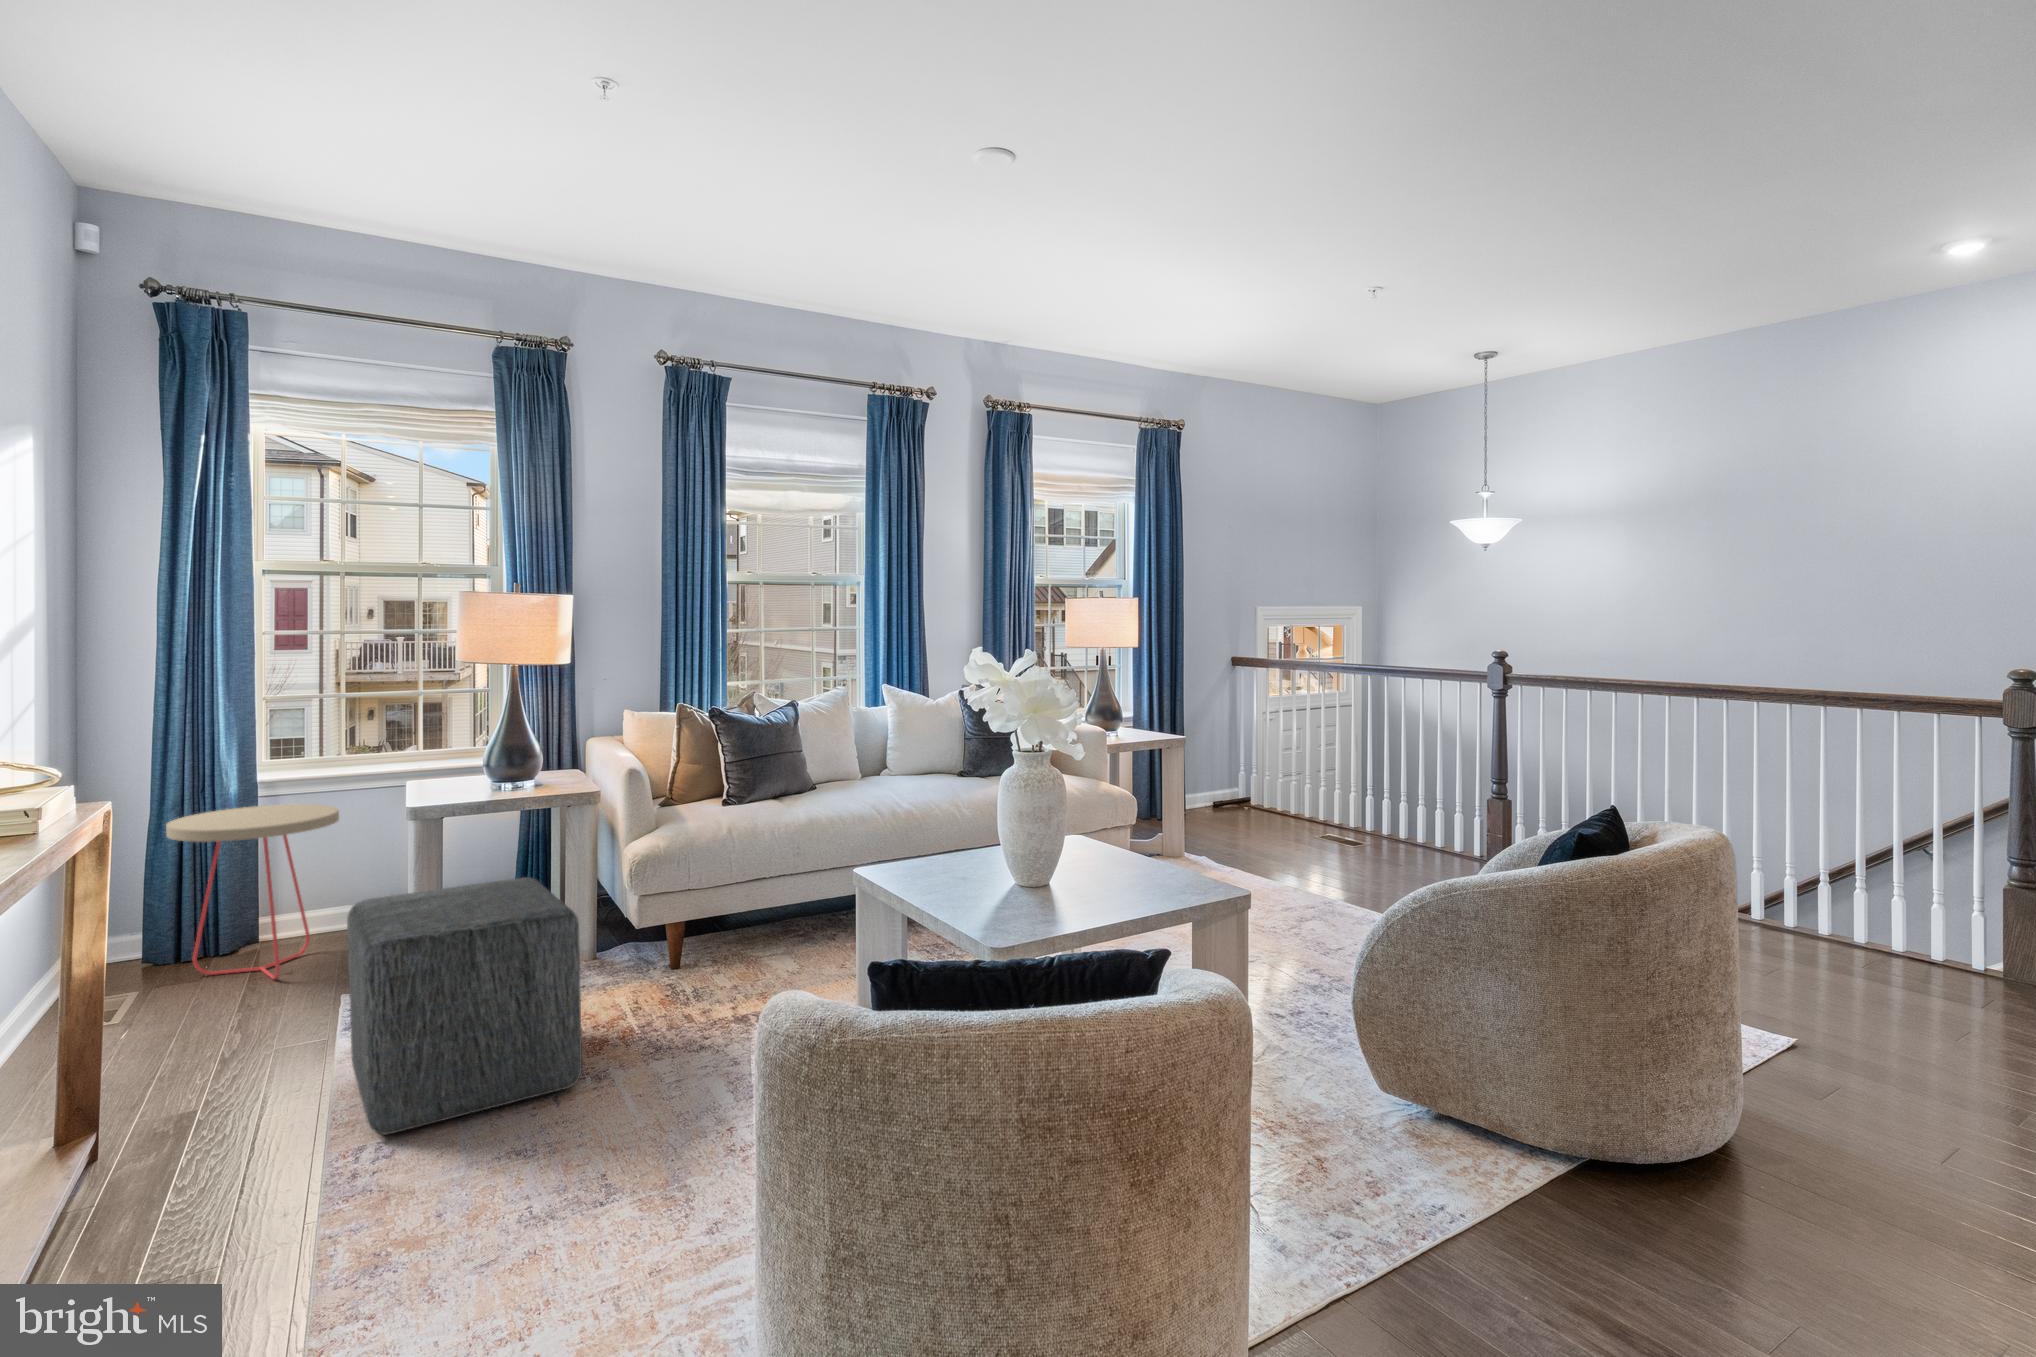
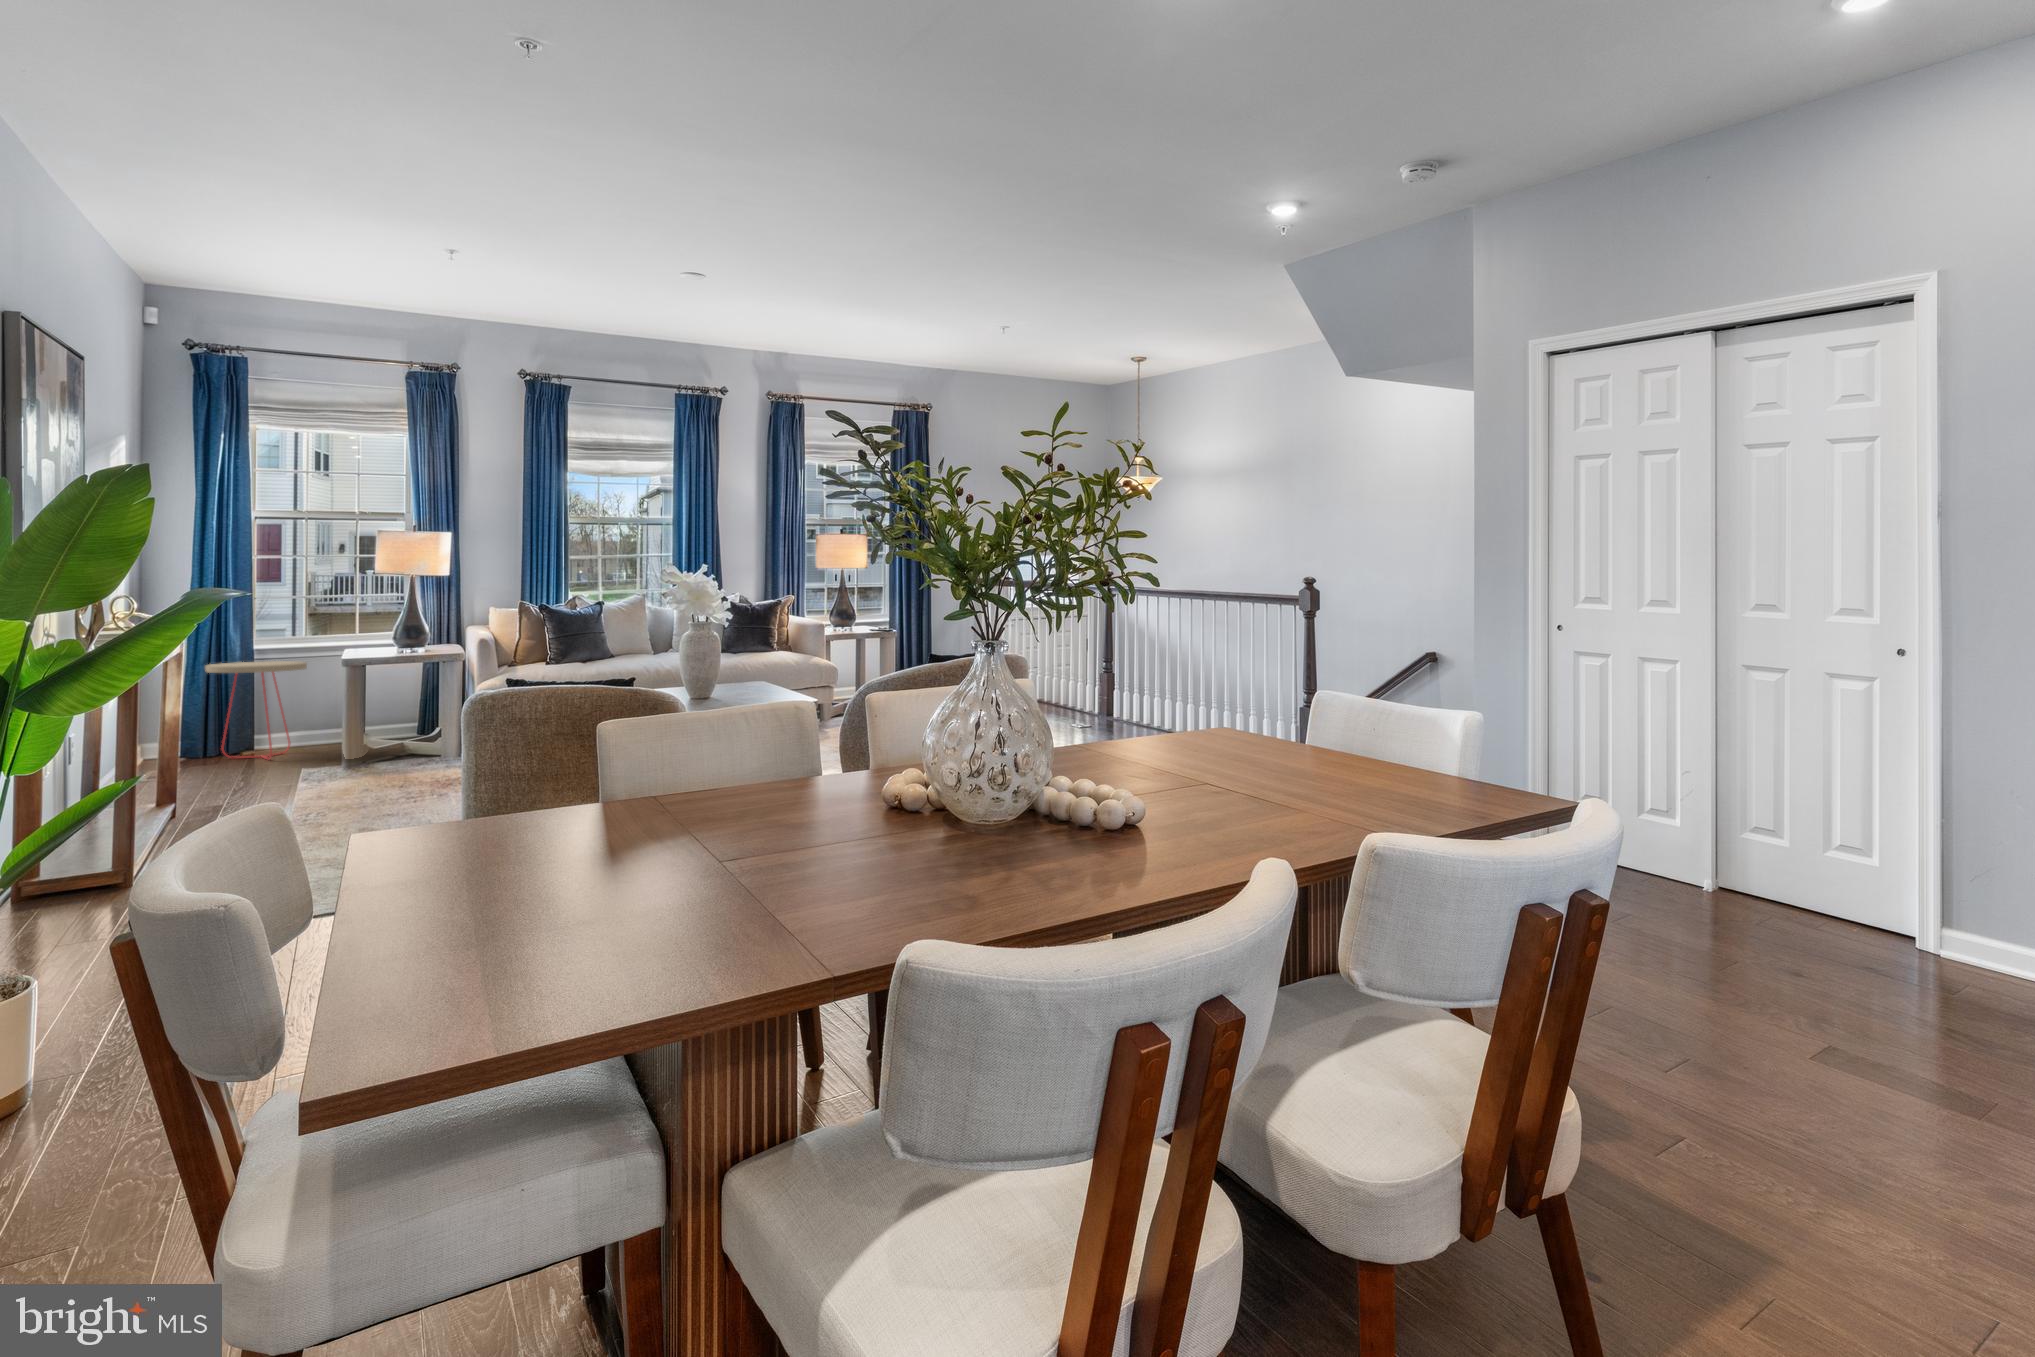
ottoman: present [347,877,582,1135] -> none [307,684,431,796]

